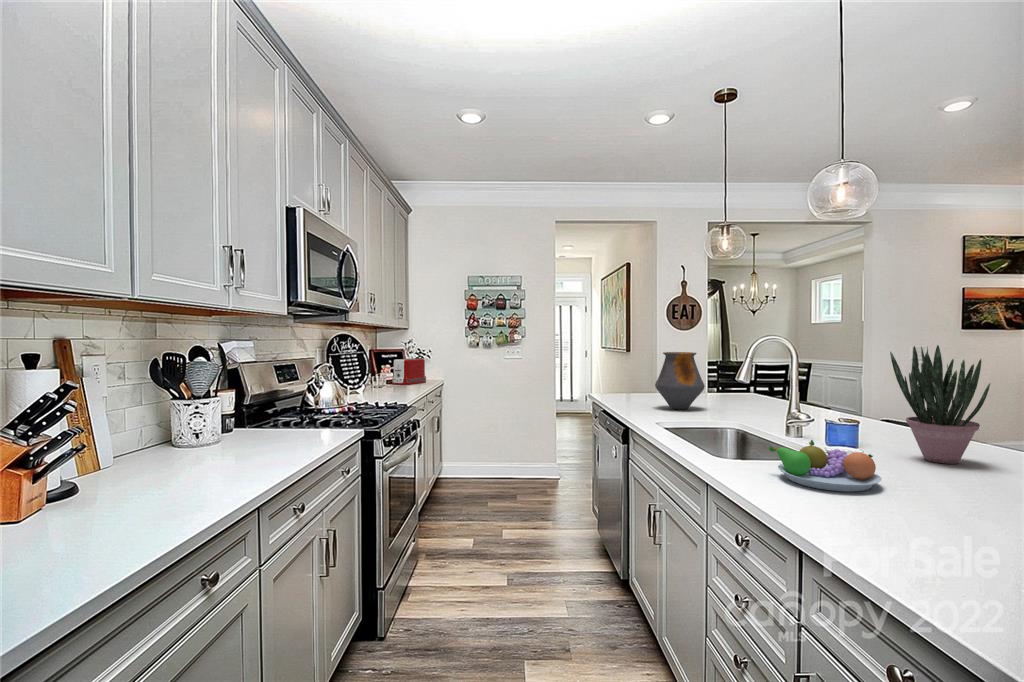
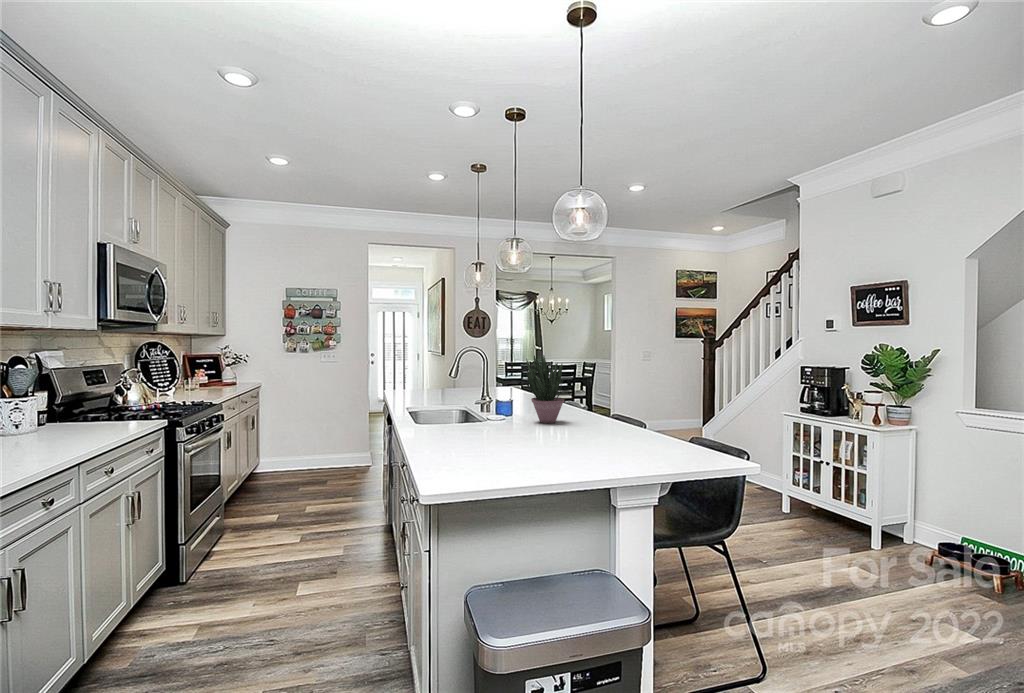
vase: present [655,352,705,409] -> none [422,357,457,400]
toaster: present [392,358,426,385] -> none [206,363,241,387]
fruit bowl: present [769,440,882,492] -> none [439,411,490,437]

